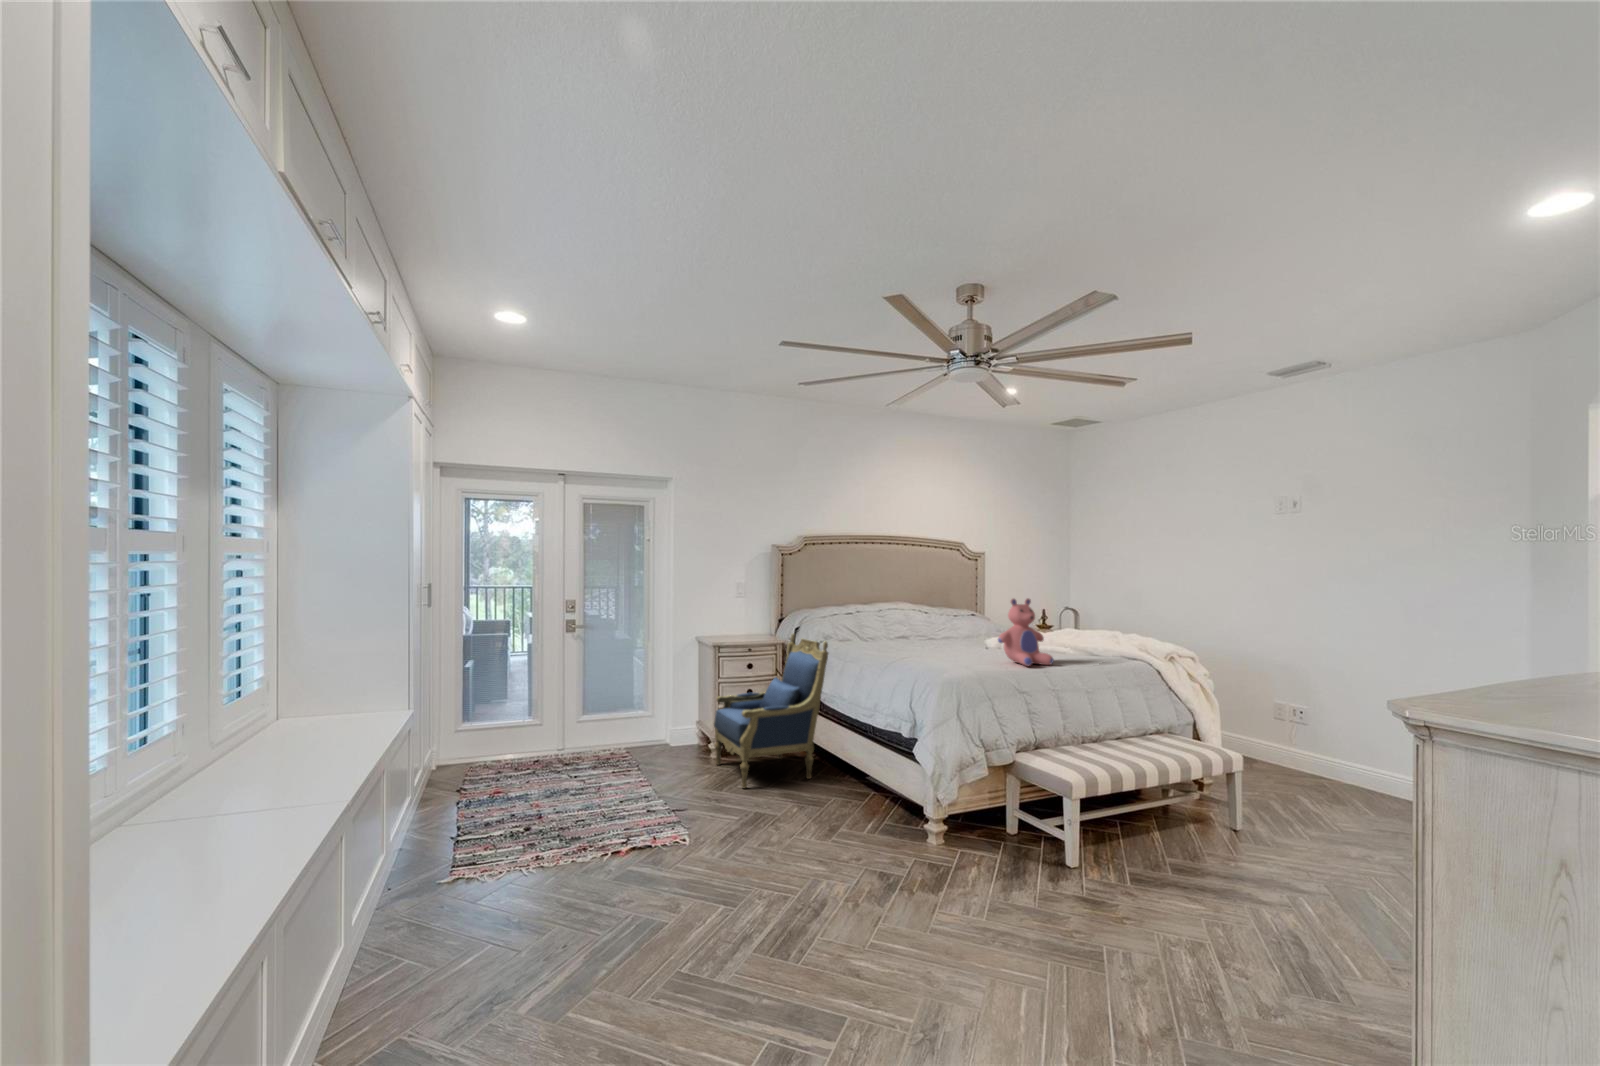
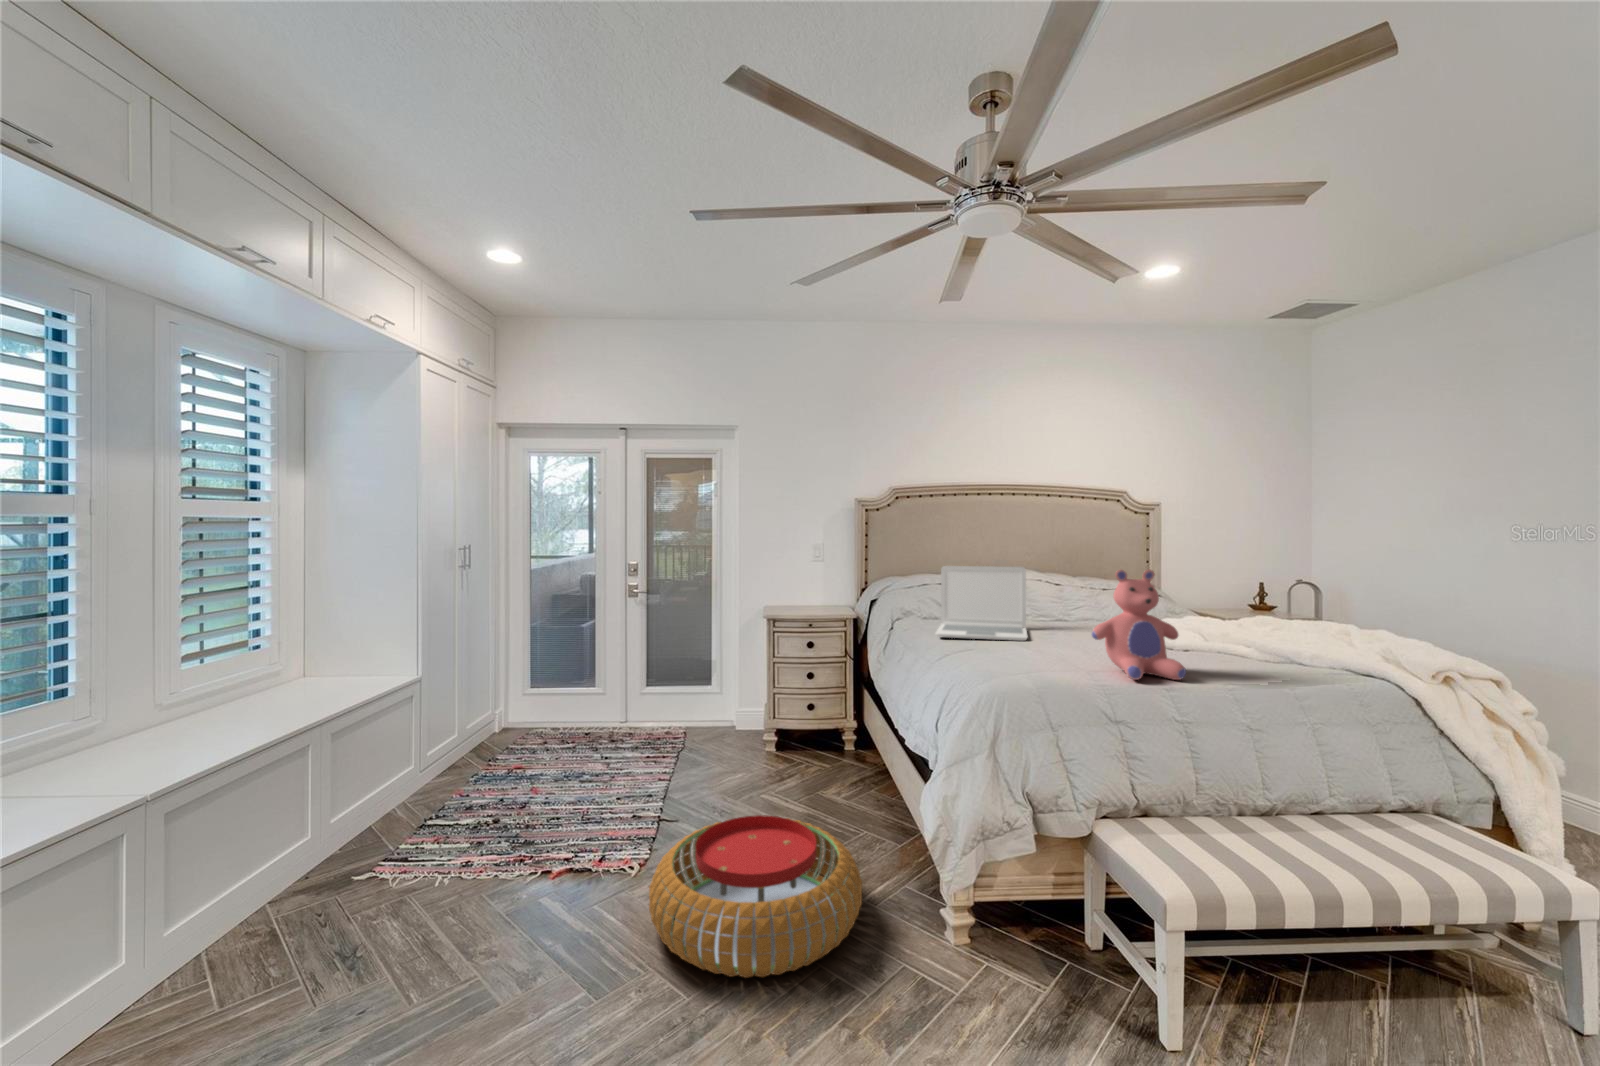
laptop: none [865,598,935,651] -> present [936,566,1027,641]
armchair: present [714,634,828,788] -> none [757,596,881,800]
pouf: none [728,783,880,881] -> present [649,815,862,978]

